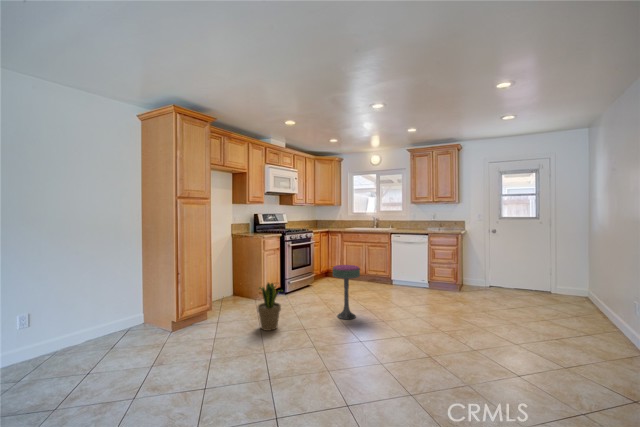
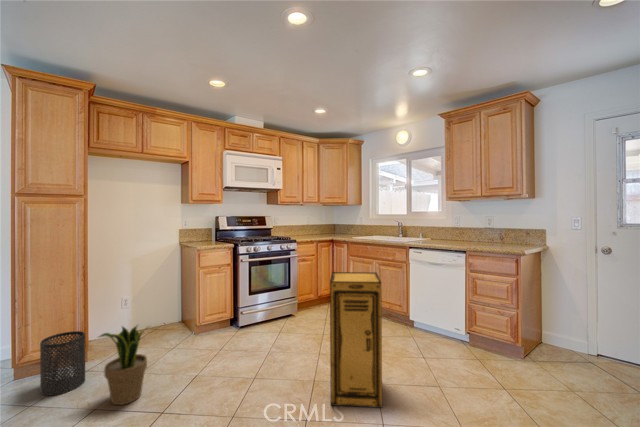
storage cabinet: none [376,245,412,316] -> present [330,272,382,408]
bar stool: present [333,265,360,319] -> none [239,302,287,402]
trash can: none [202,293,227,334] -> present [40,331,85,396]

